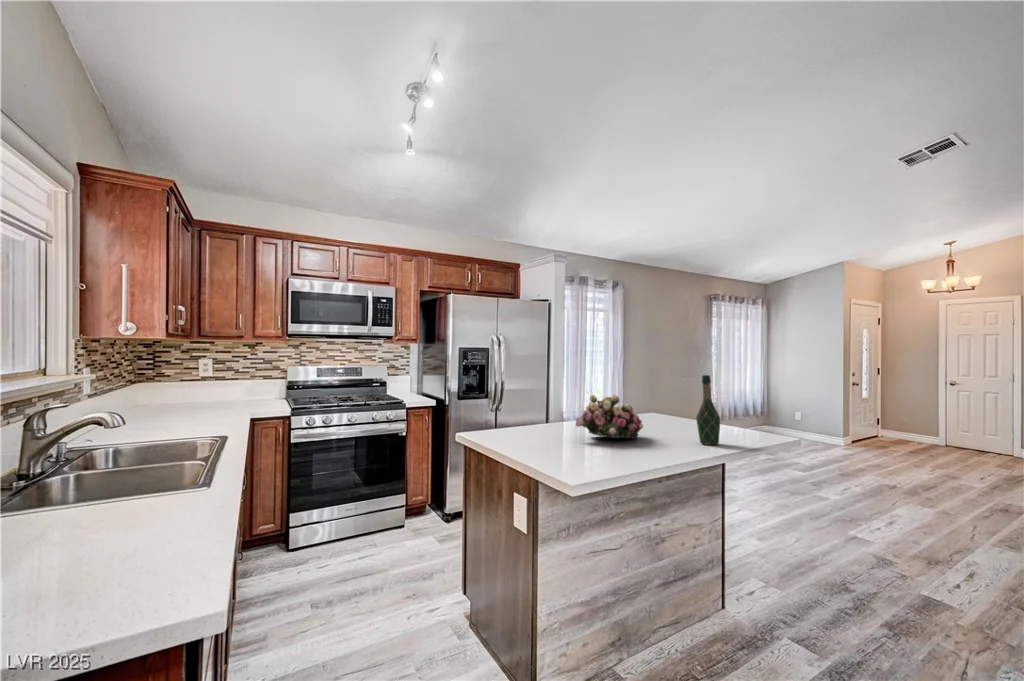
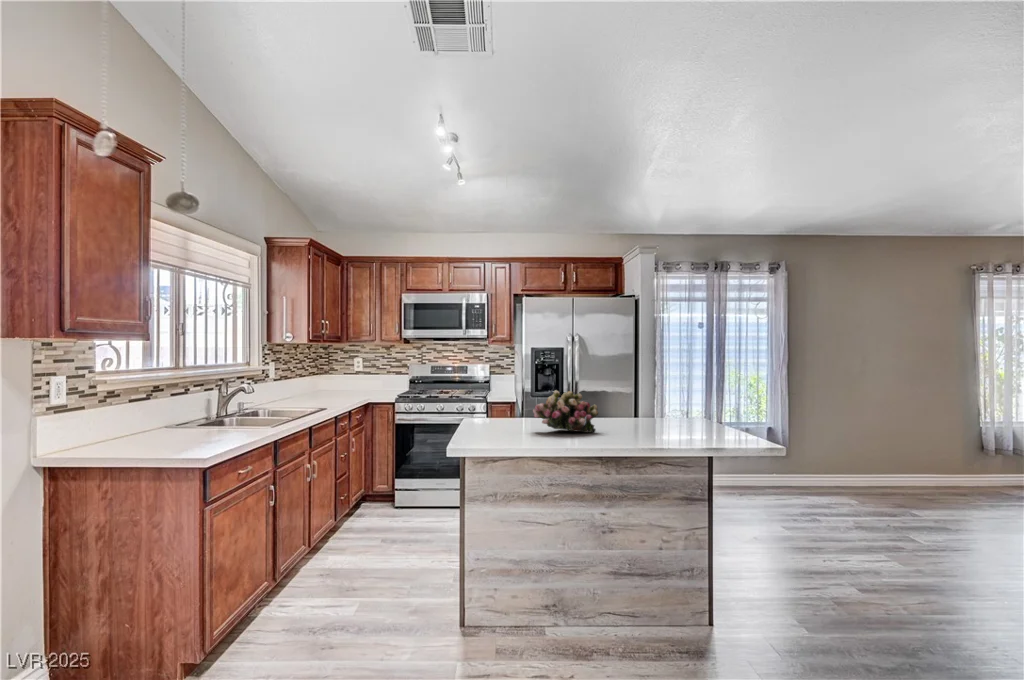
wine bottle: present [696,375,720,445] -> none [614,373,636,441]

